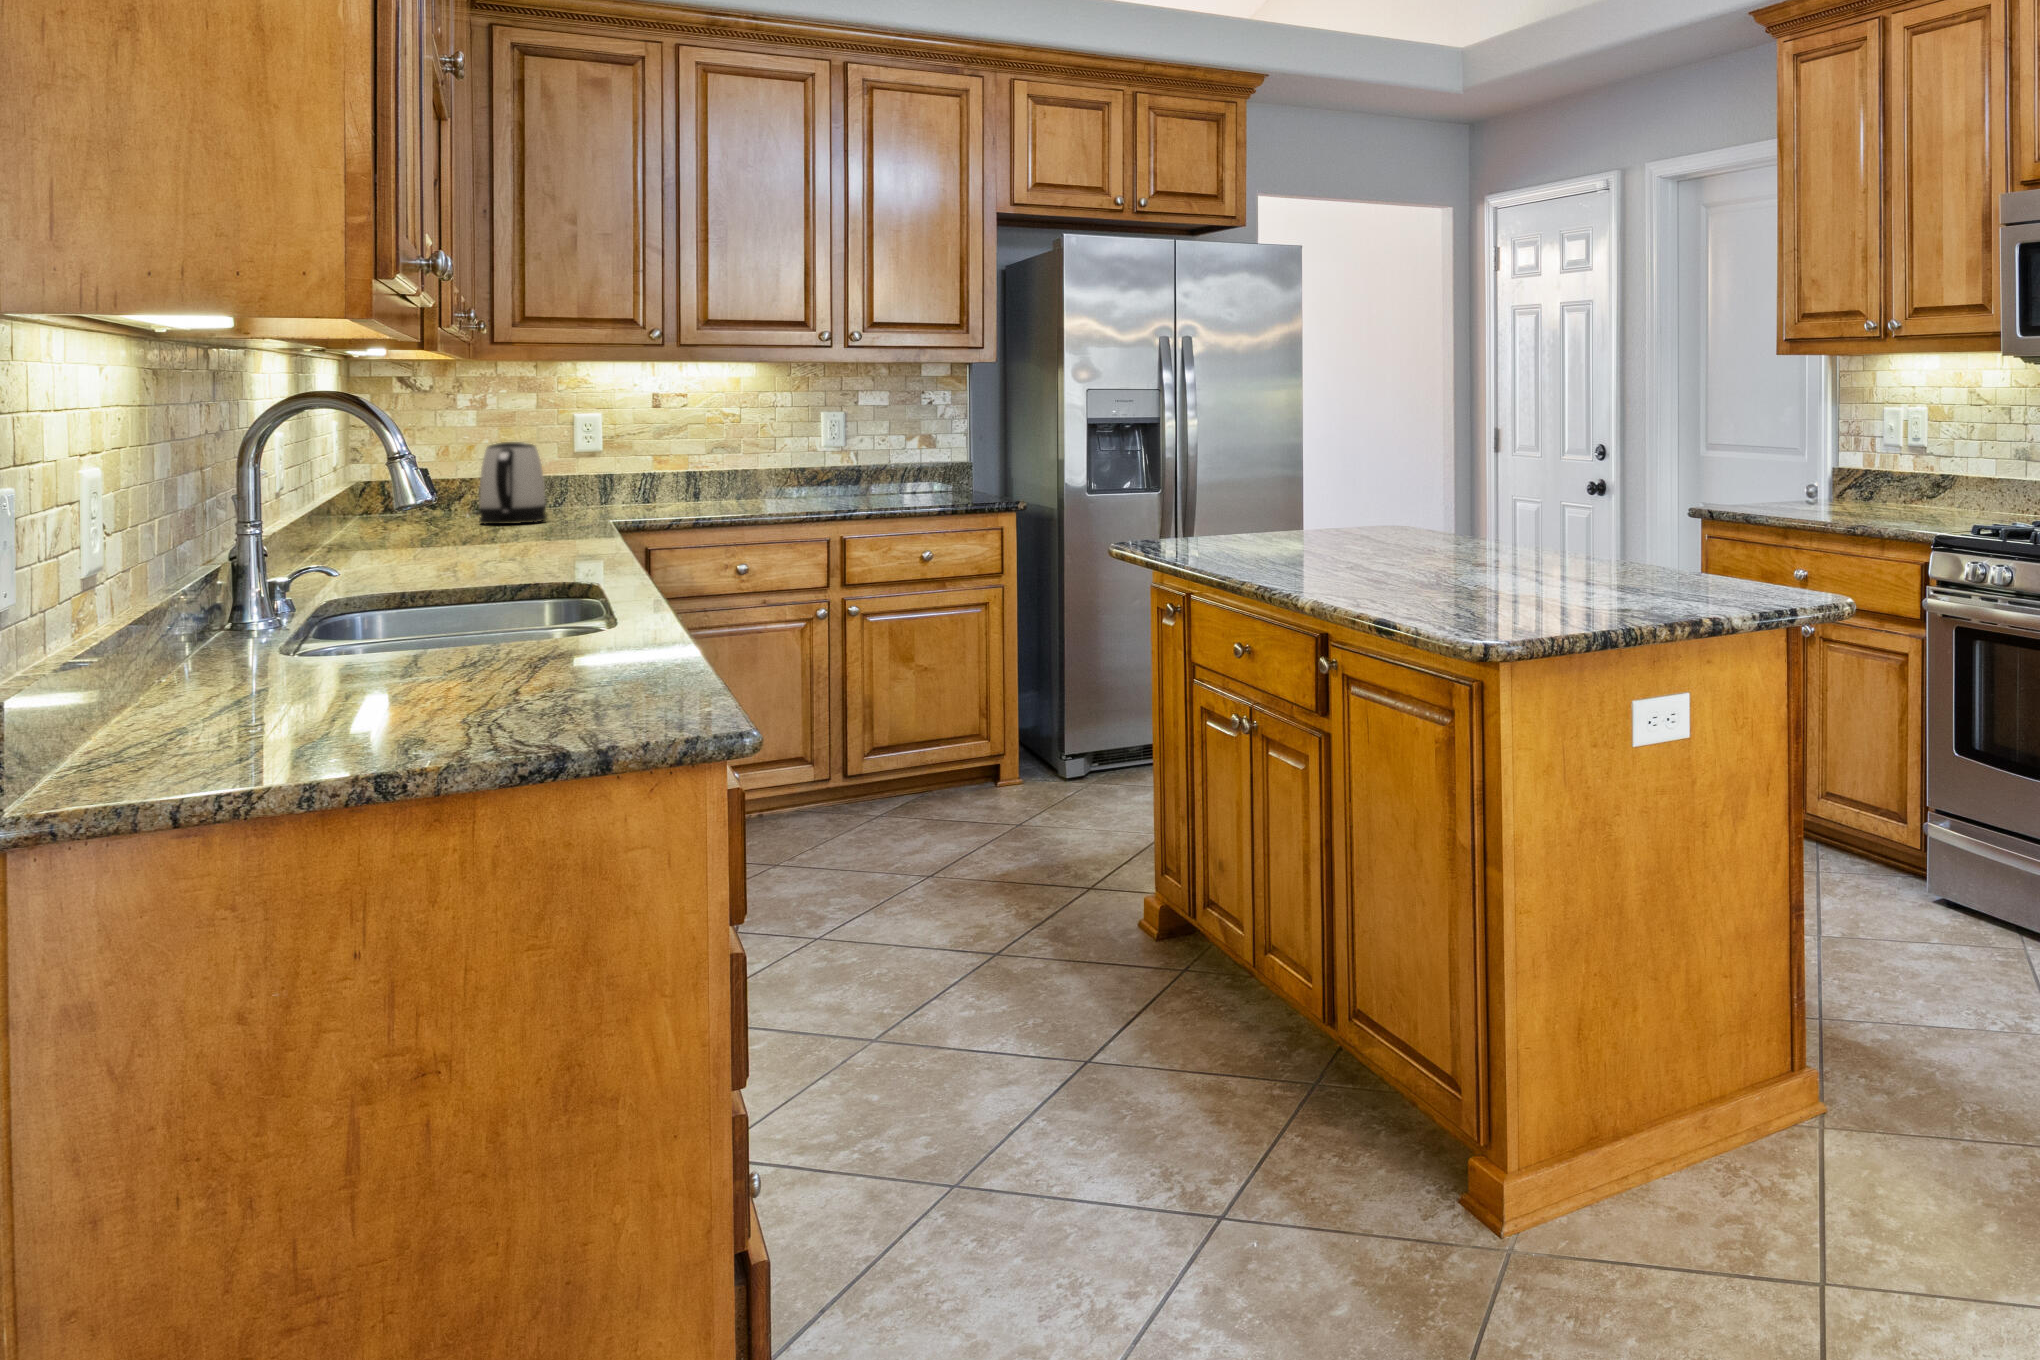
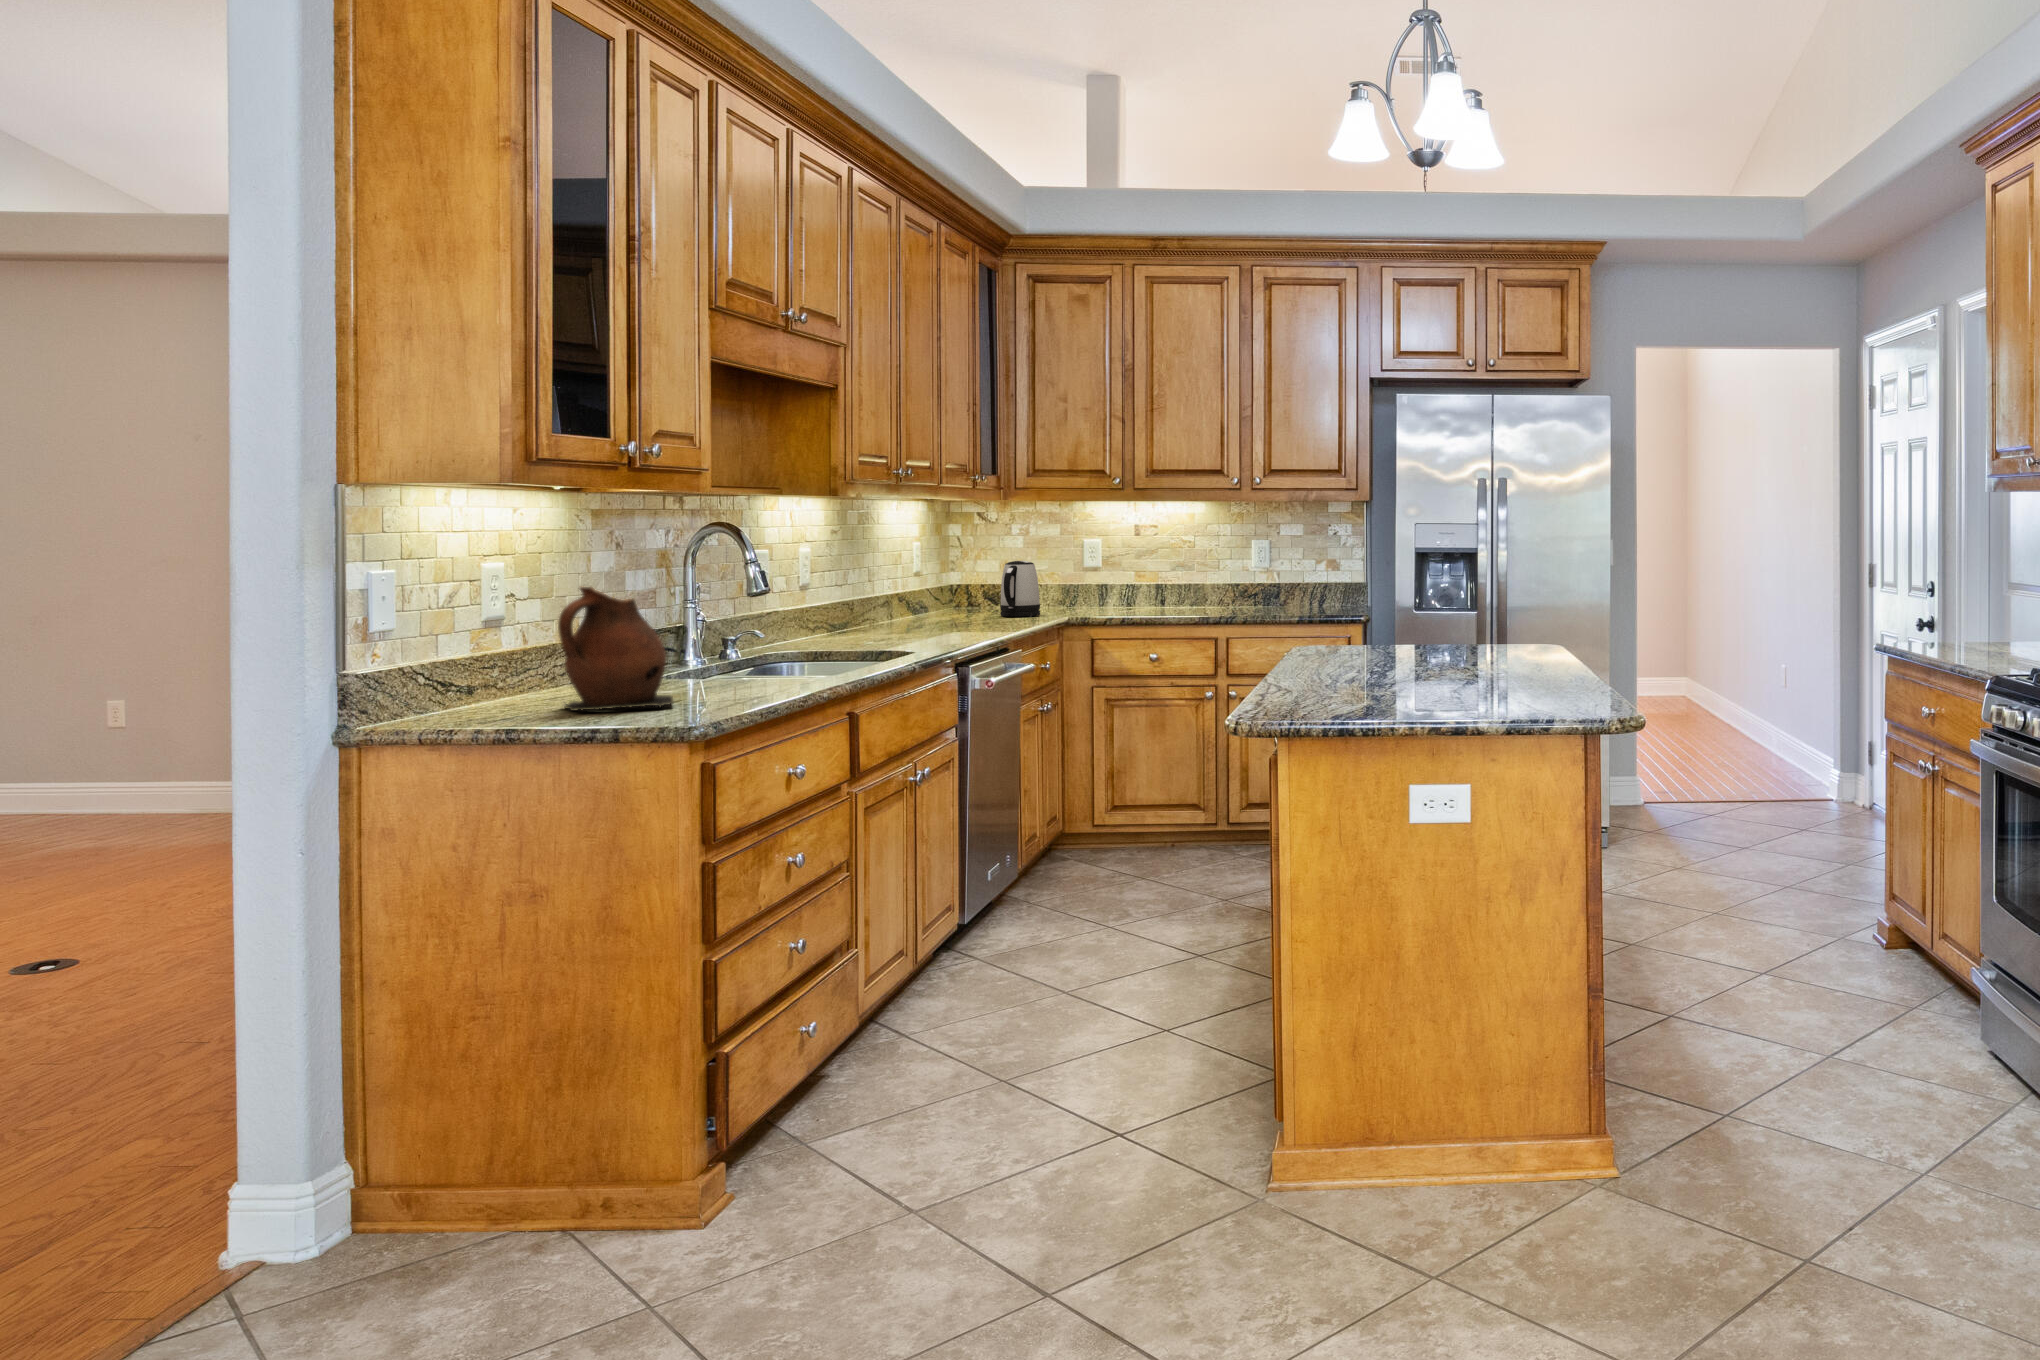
ceramic pitcher: none [165,488,446,736] -> present [558,587,673,711]

